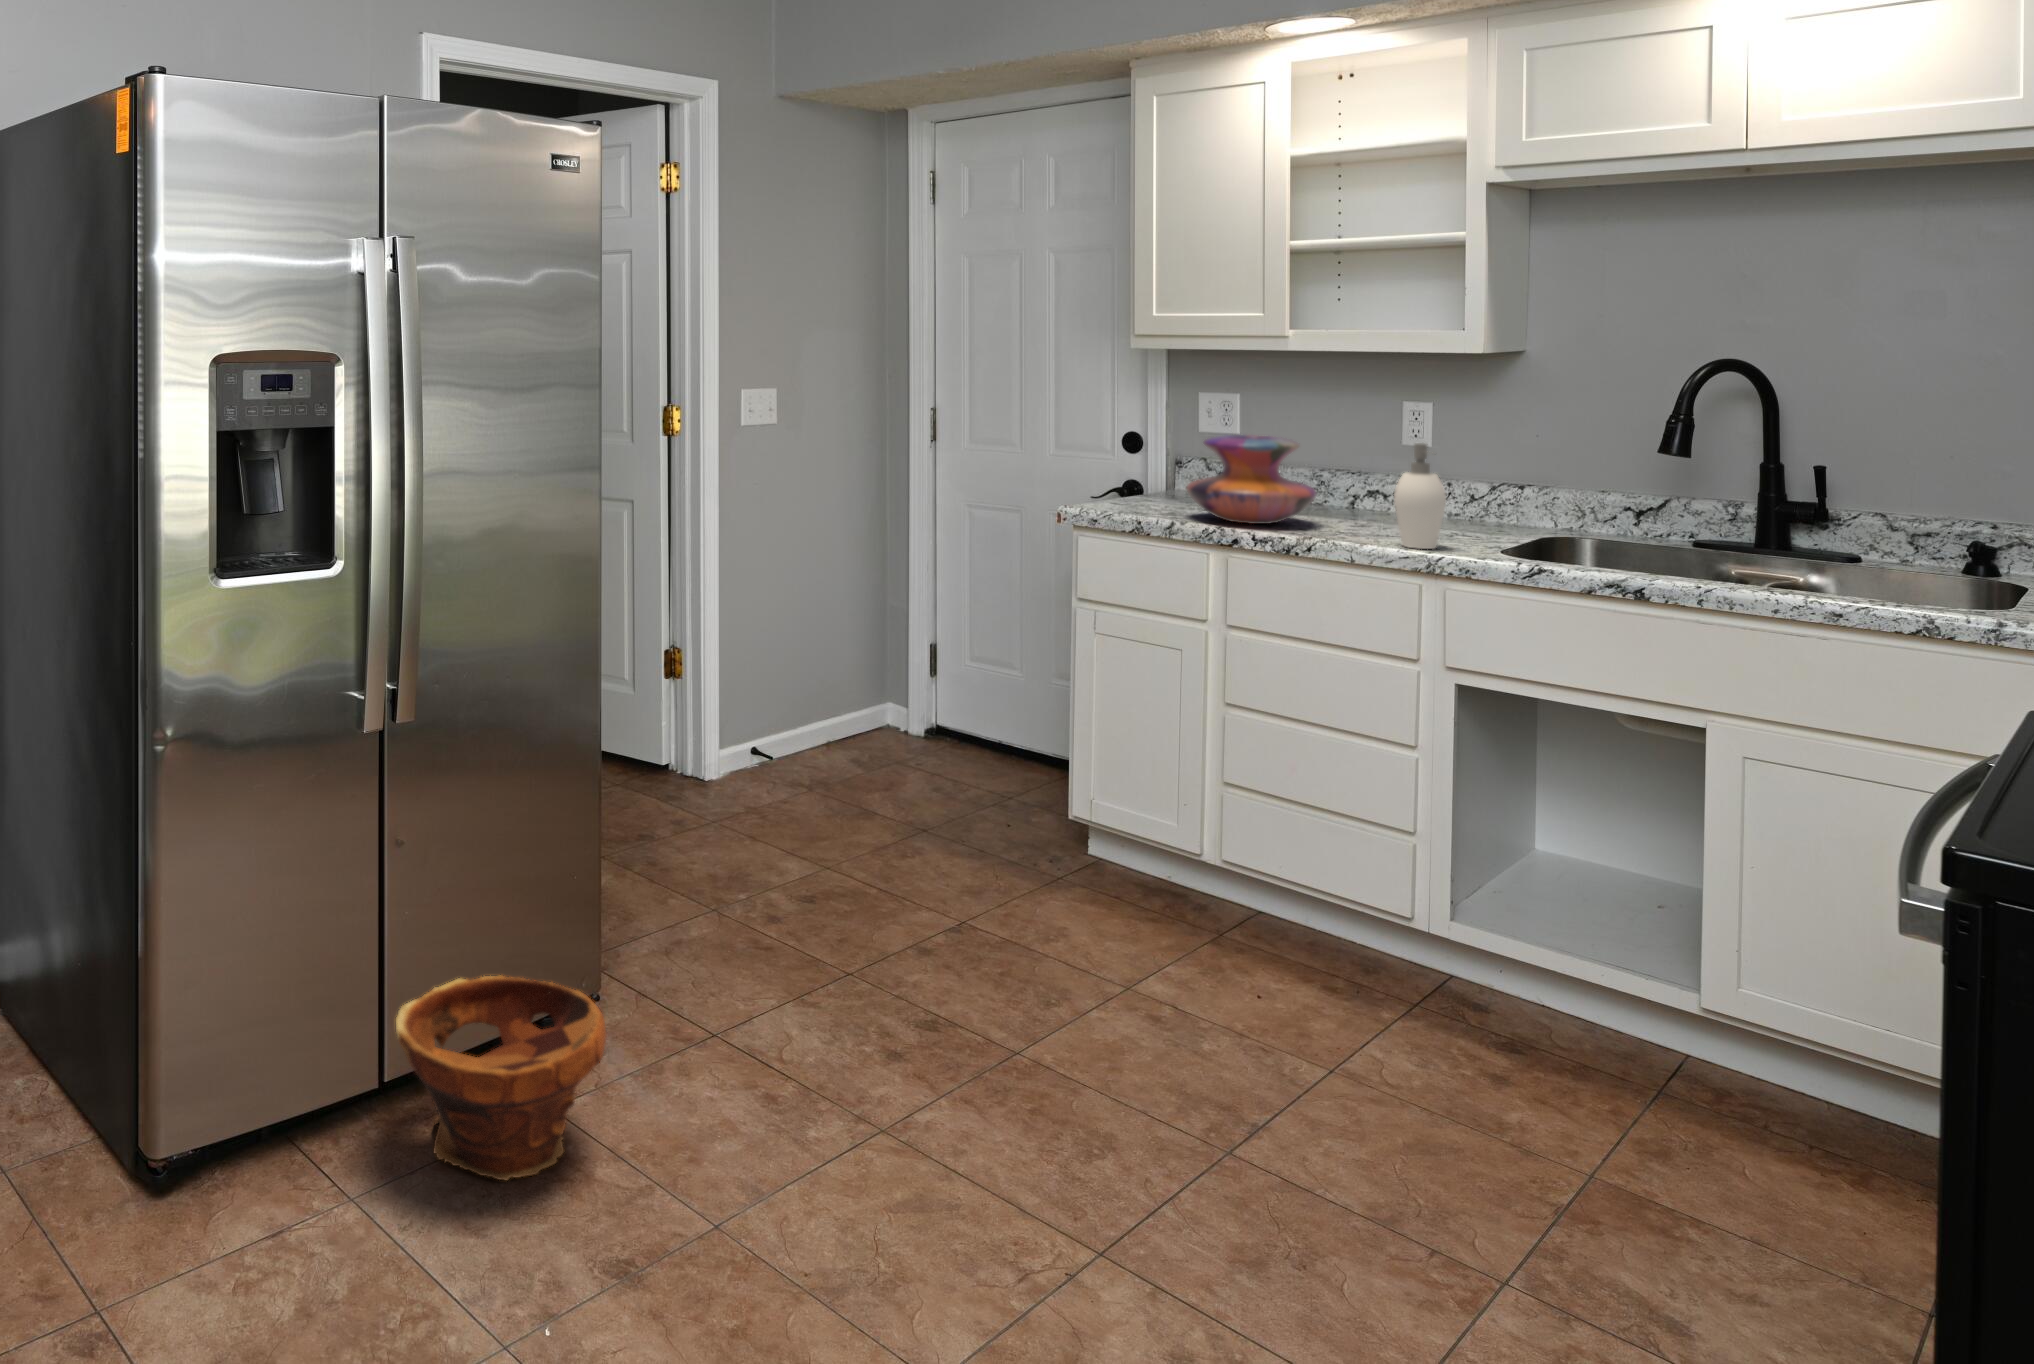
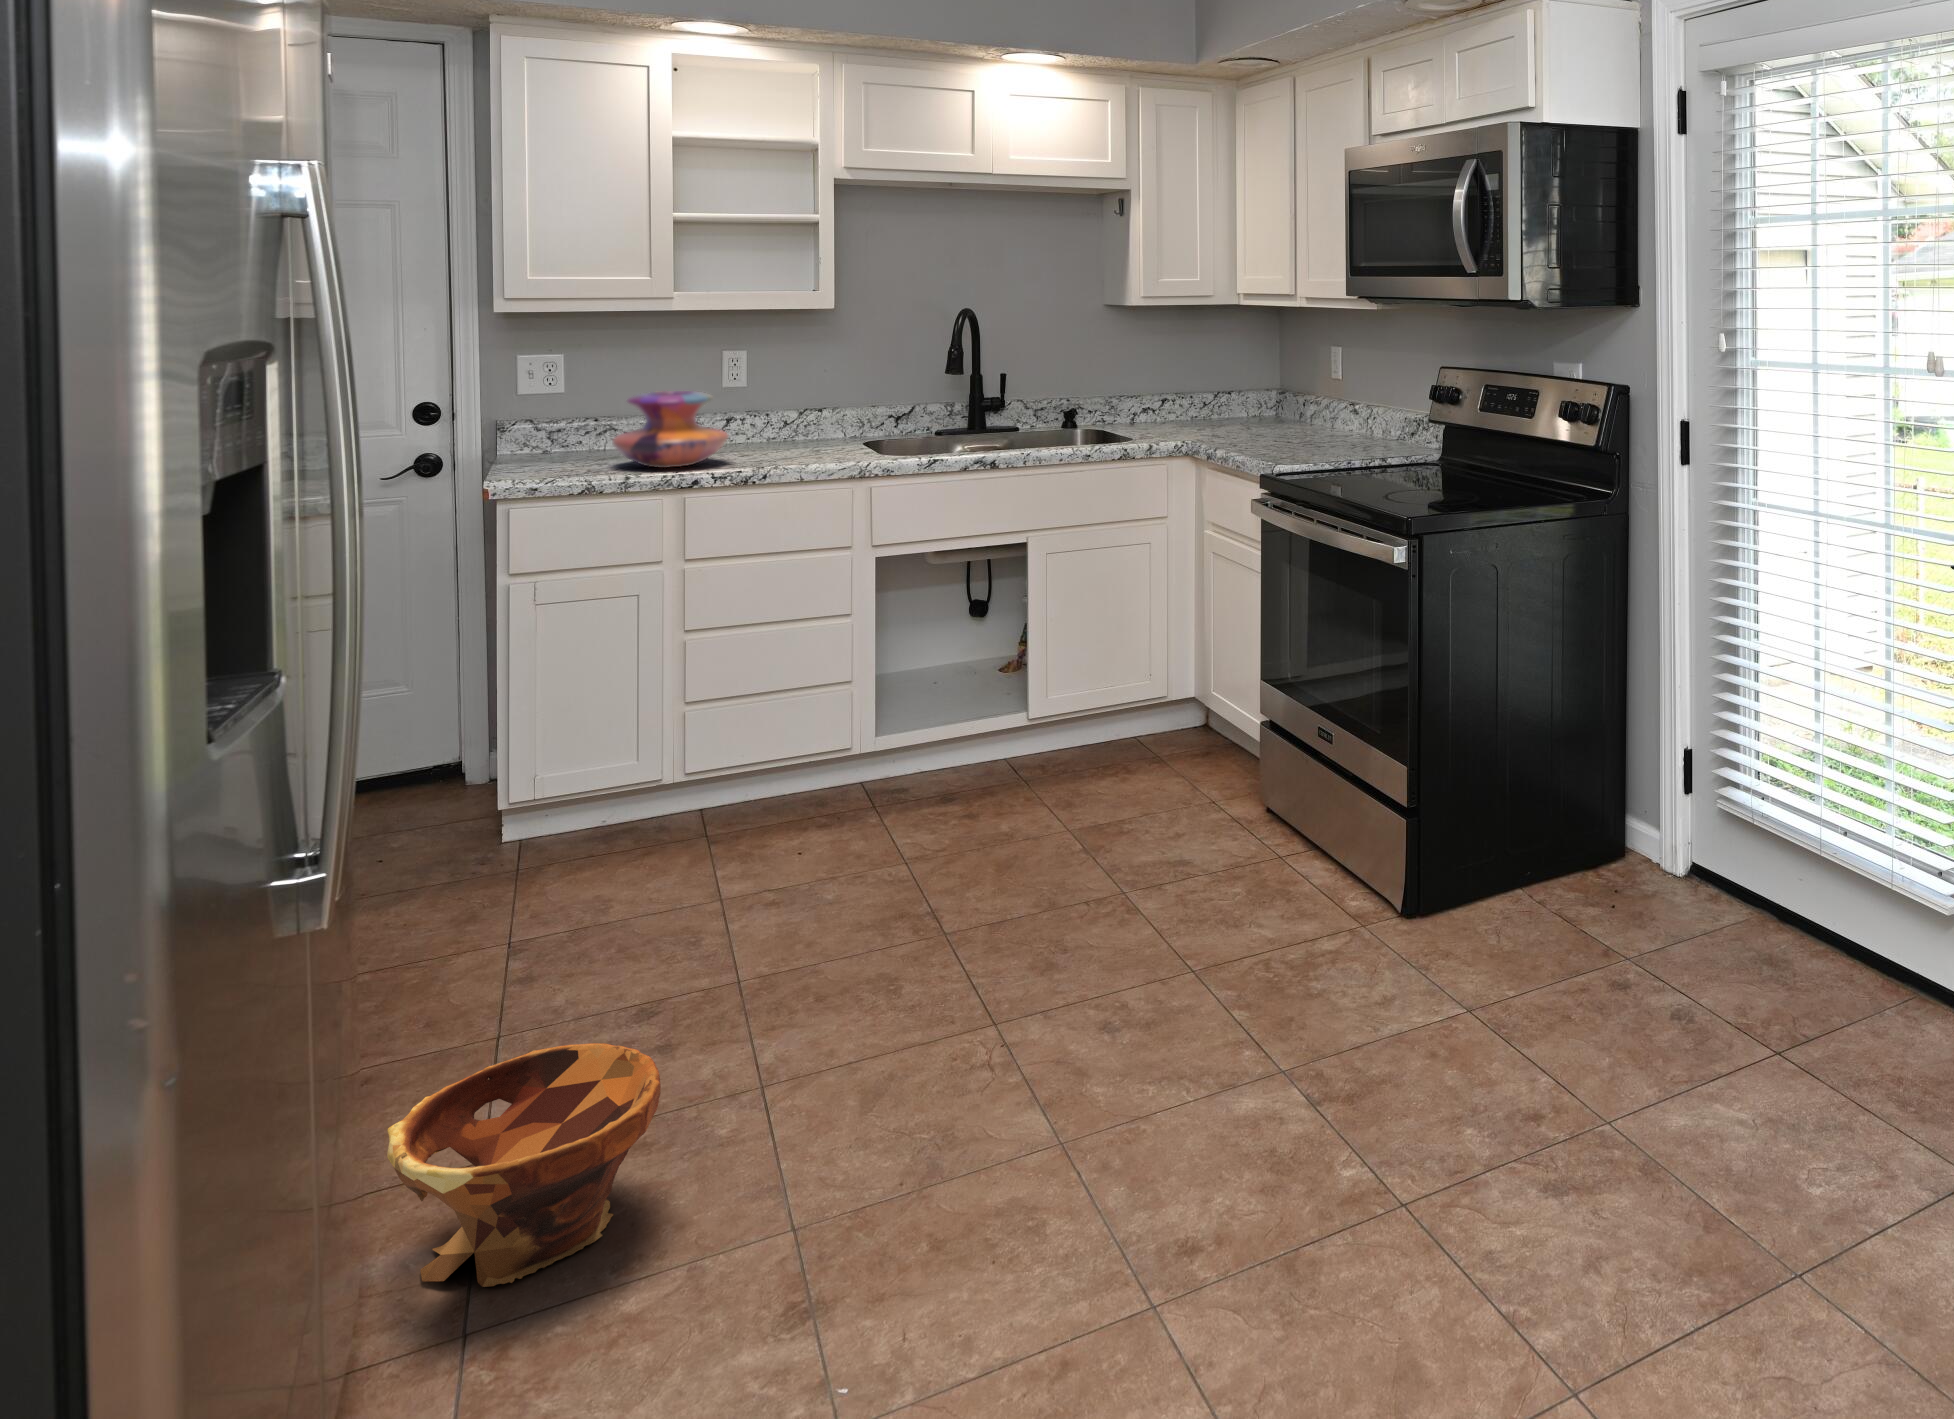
soap dispenser: present [1394,443,1446,549] -> none [811,385,852,463]

